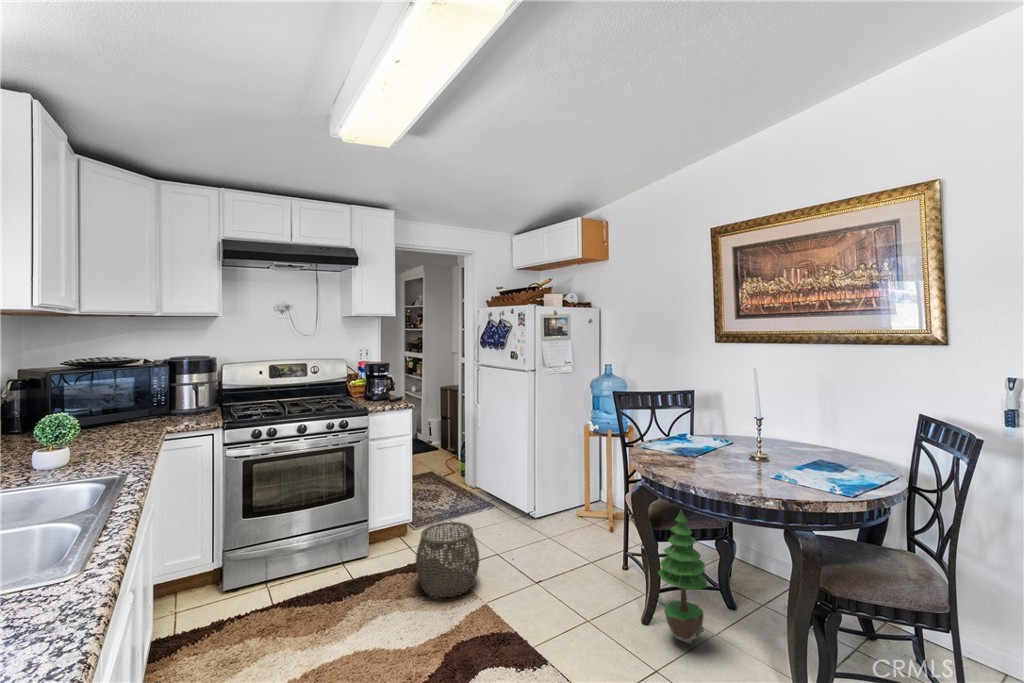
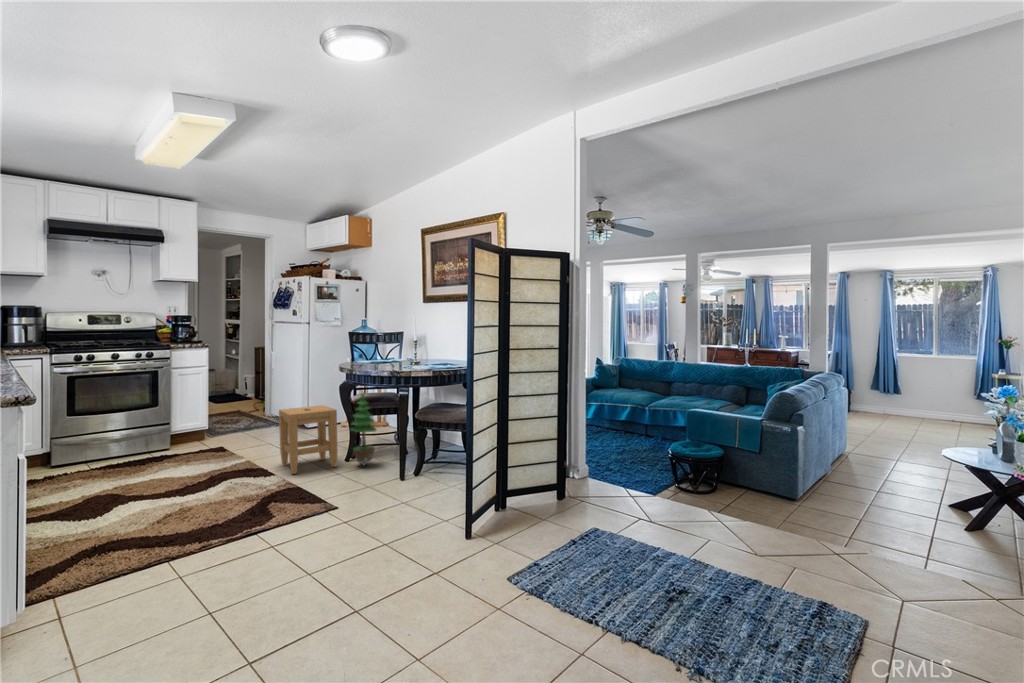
stool: none [535,517,641,663] -> present [279,405,338,474]
woven basket: present [416,522,479,597] -> none [202,418,250,461]

